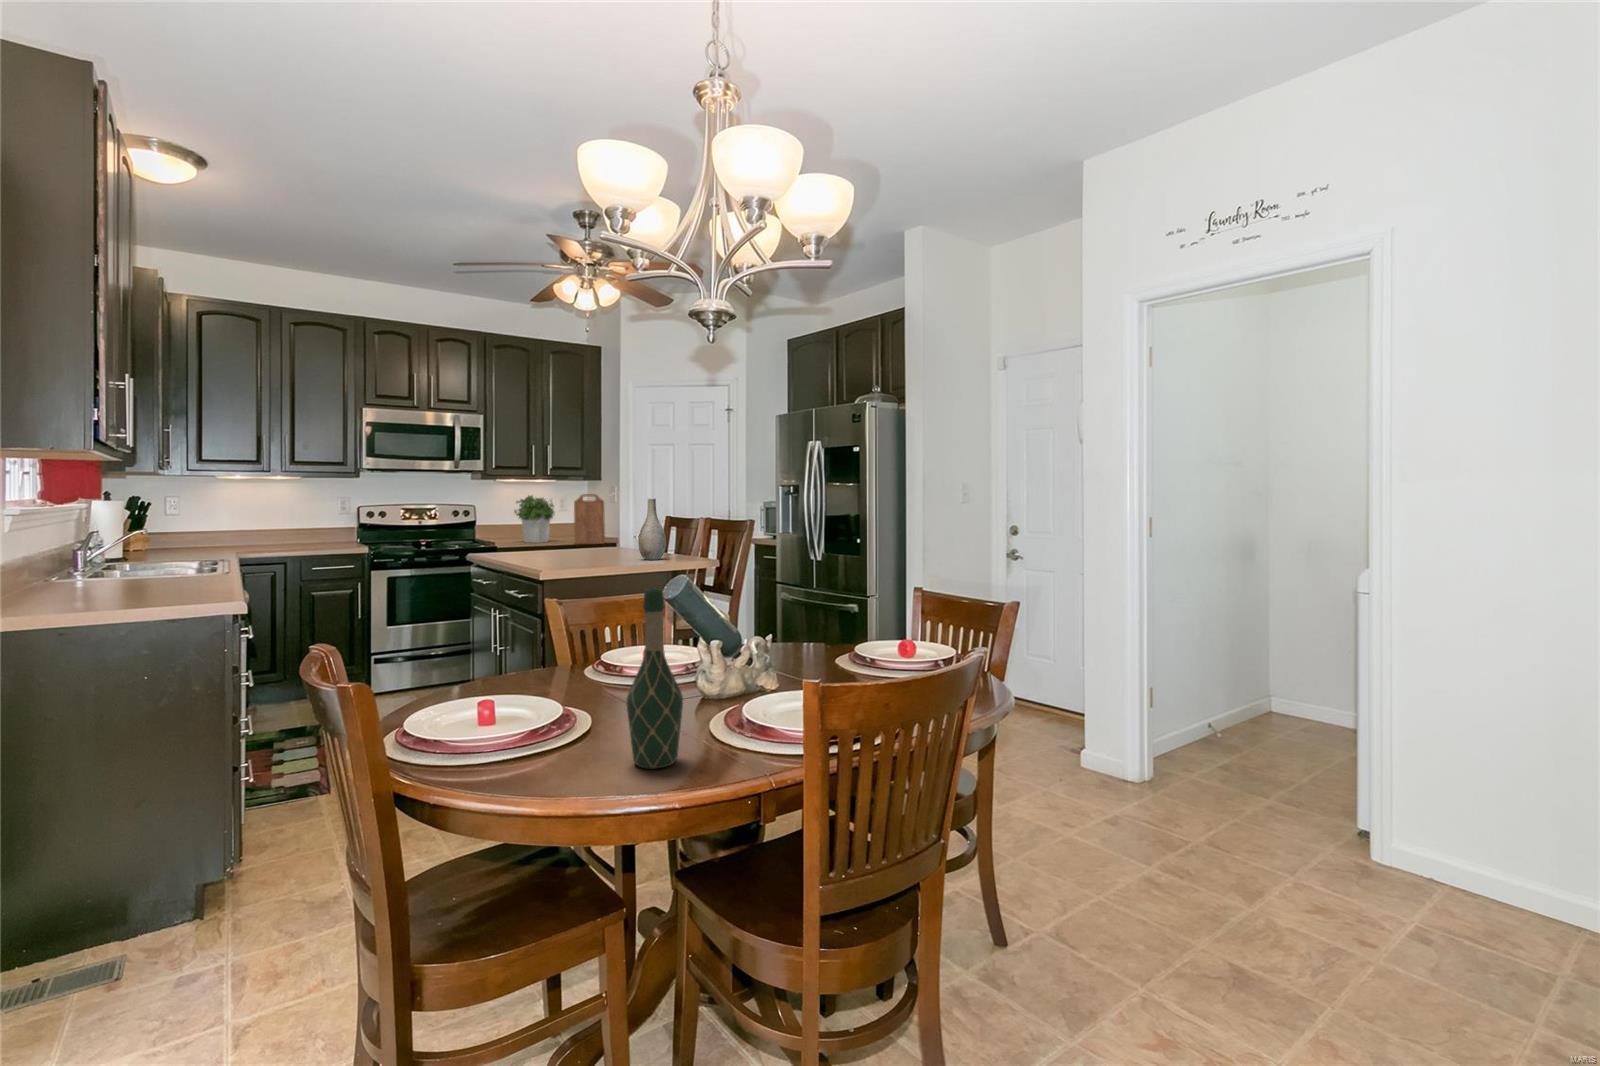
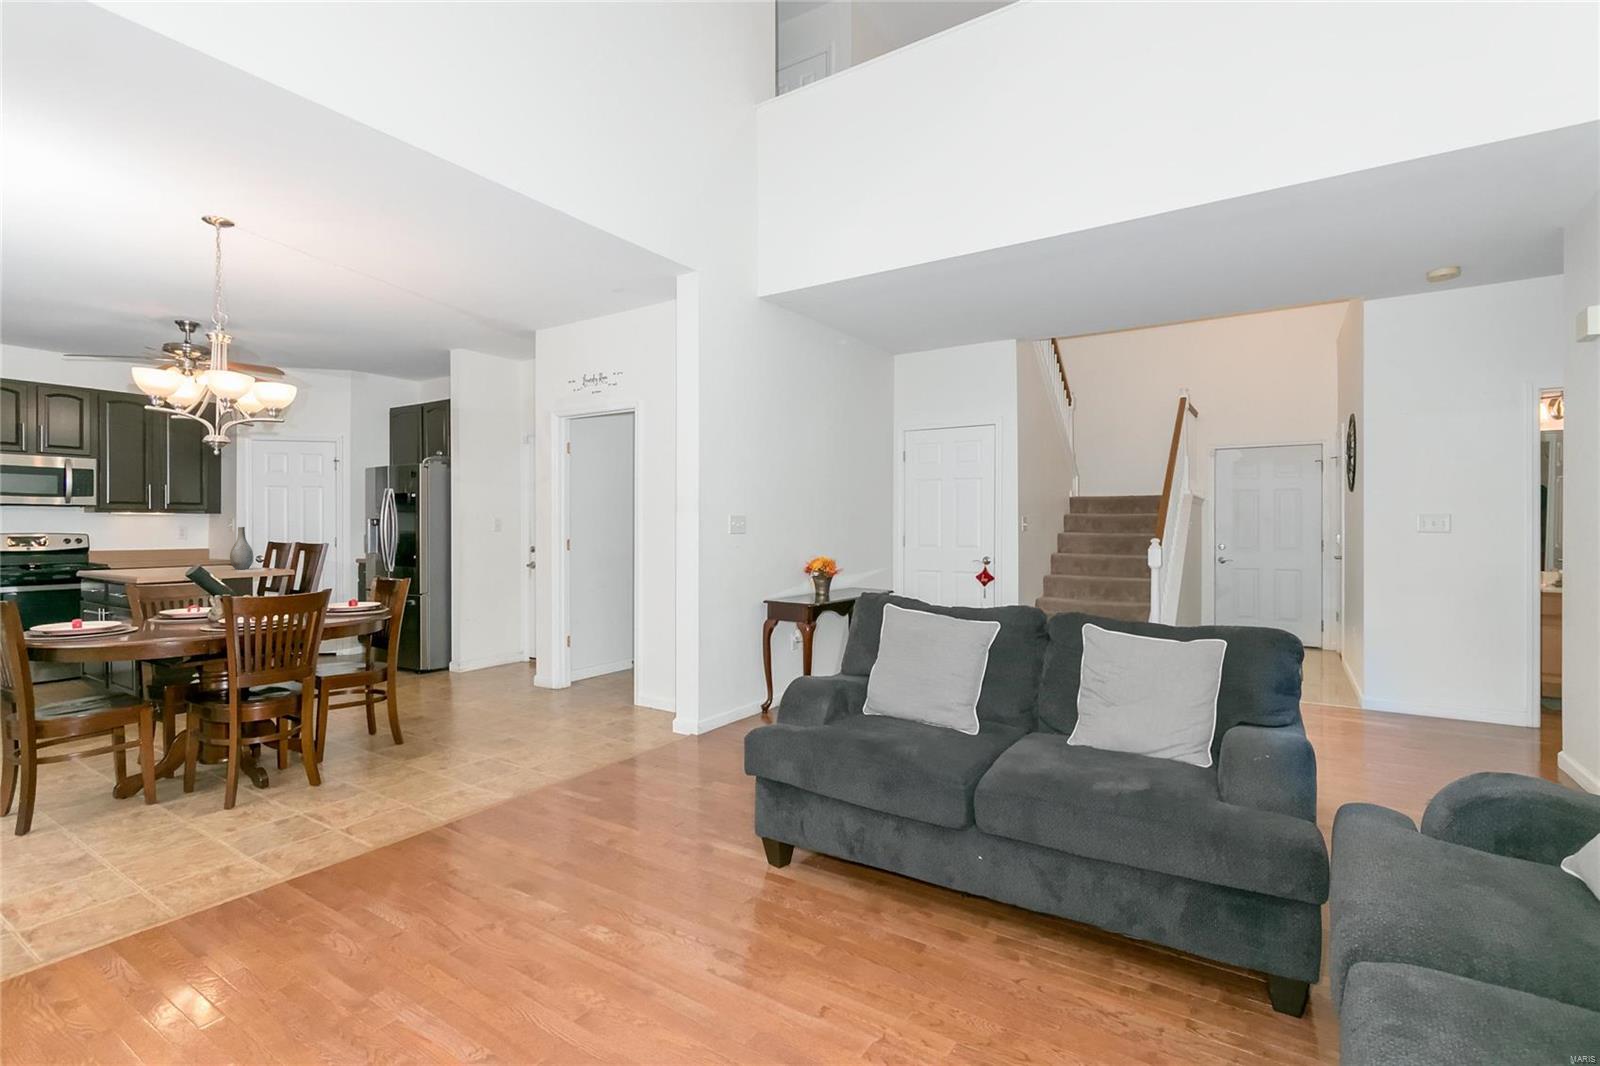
cutting board: present [574,494,605,544] -> none [189,524,219,564]
potted plant: present [514,496,554,543] -> none [130,525,173,565]
wine bottle: present [626,589,683,768] -> none [154,562,185,634]

